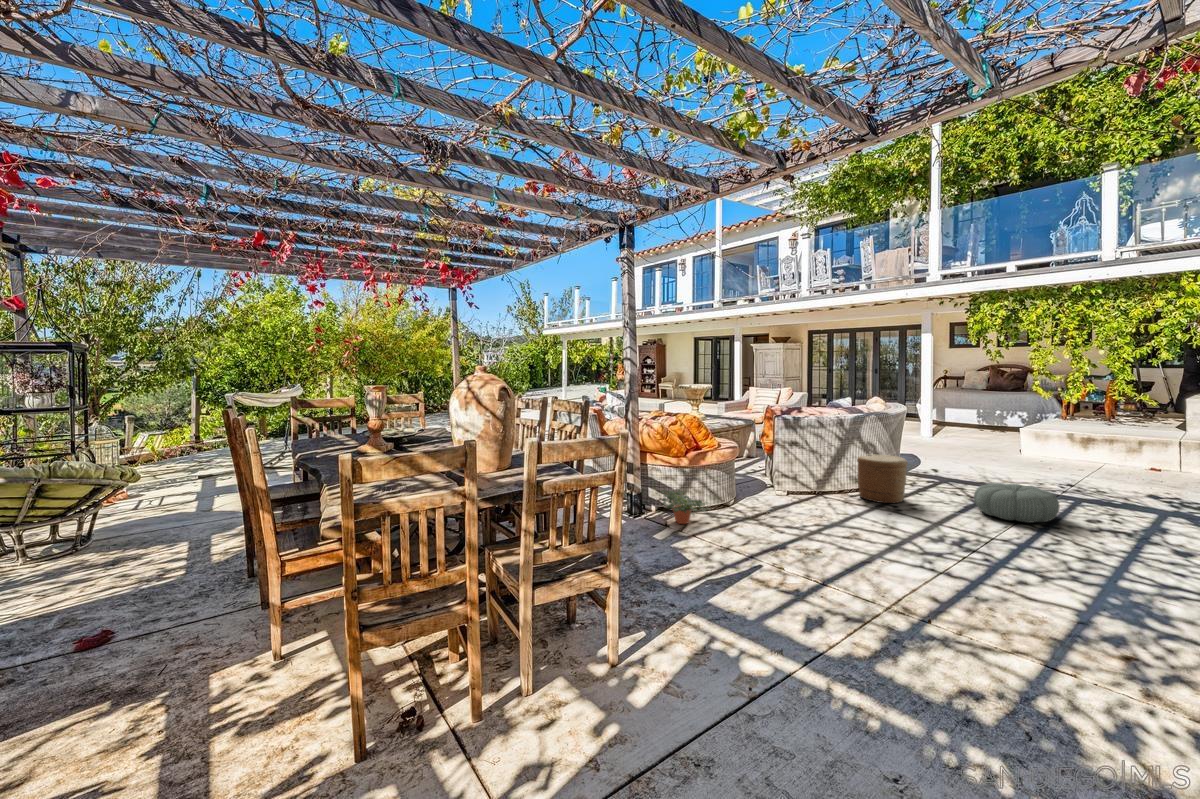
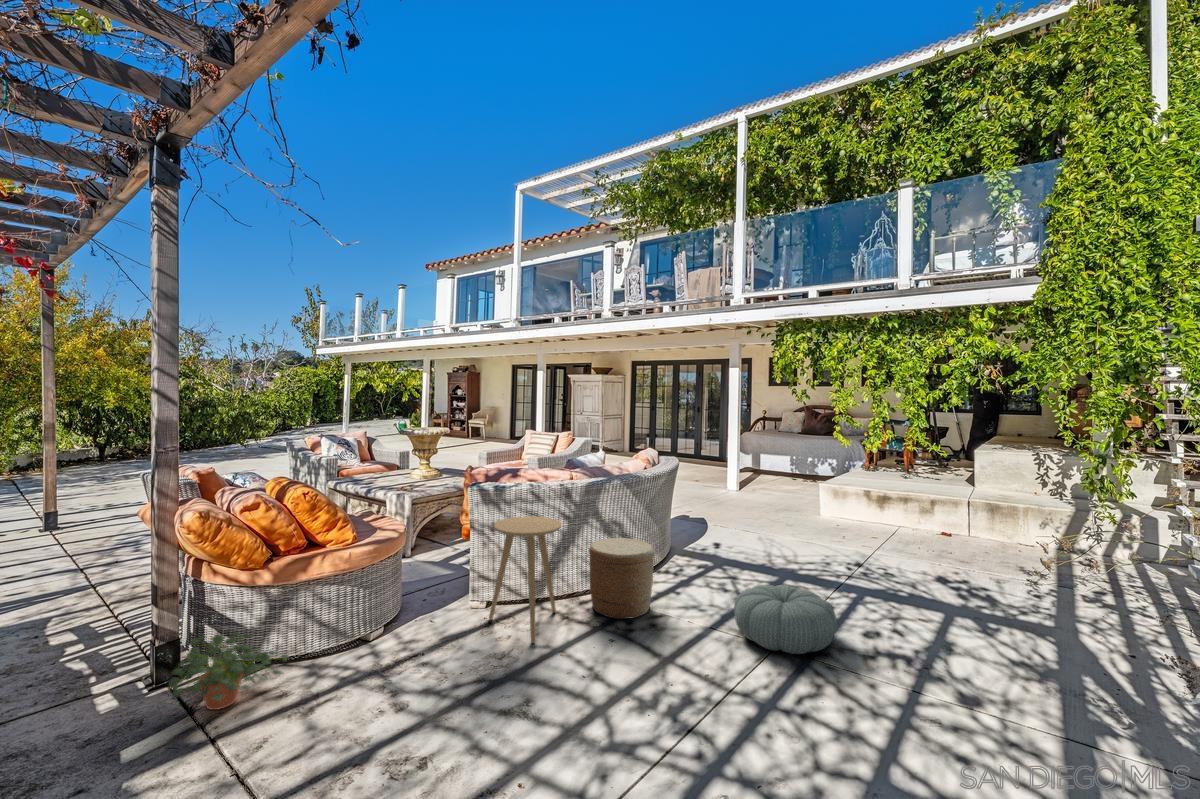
side table: none [795,437,847,511] -> present [489,516,561,643]

